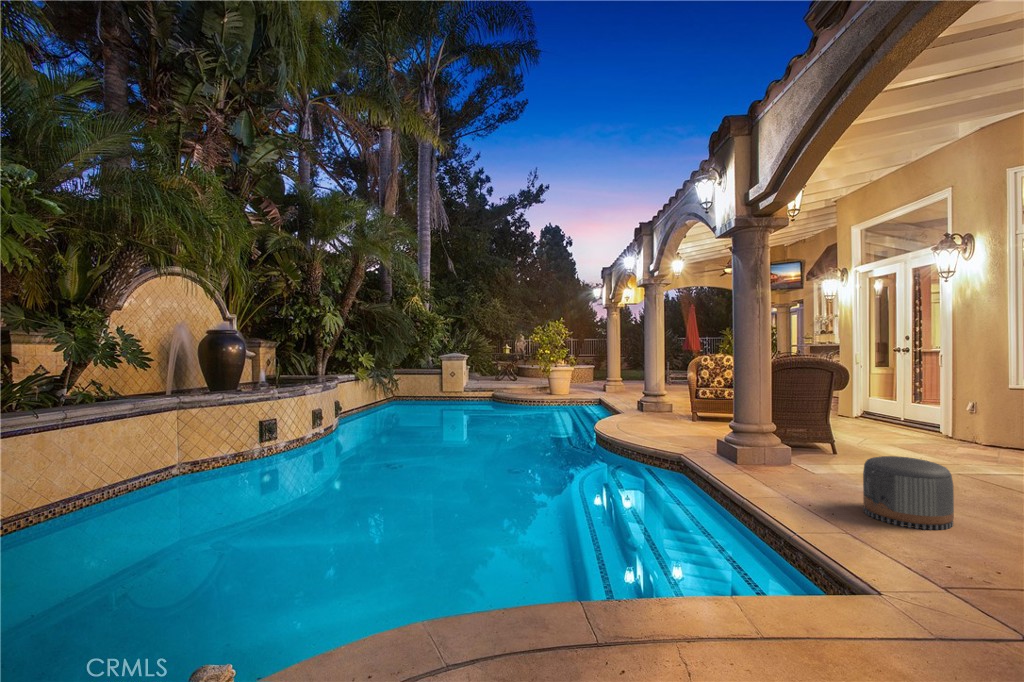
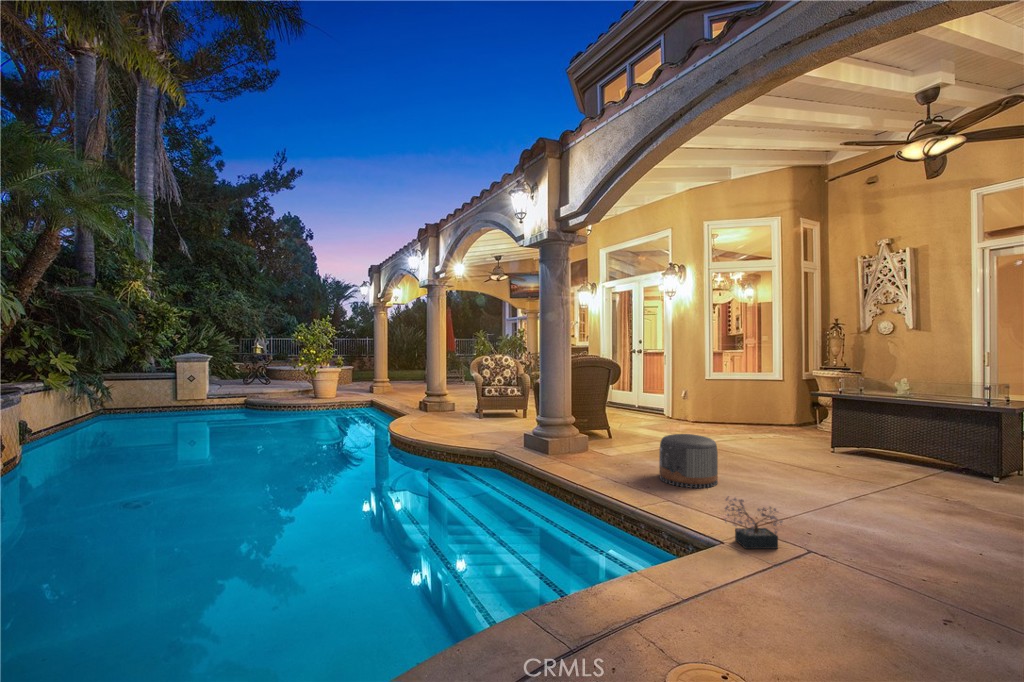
decorative plant: none [888,537,987,620] -> present [724,497,783,549]

